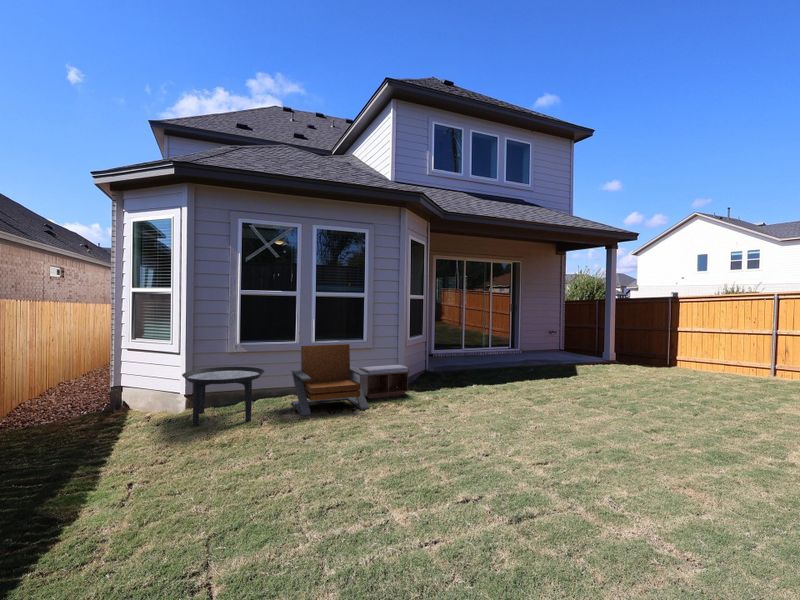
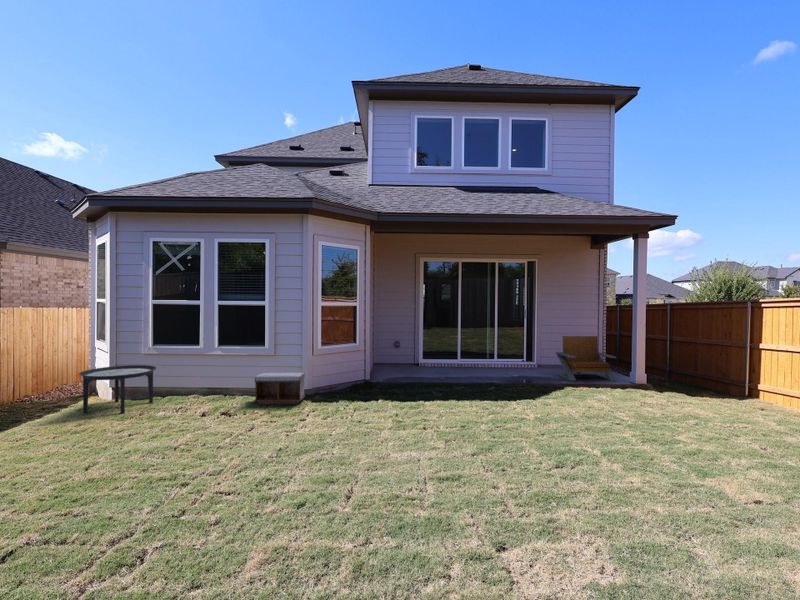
lounge chair: present [292,344,369,416] -> present [556,336,616,381]

